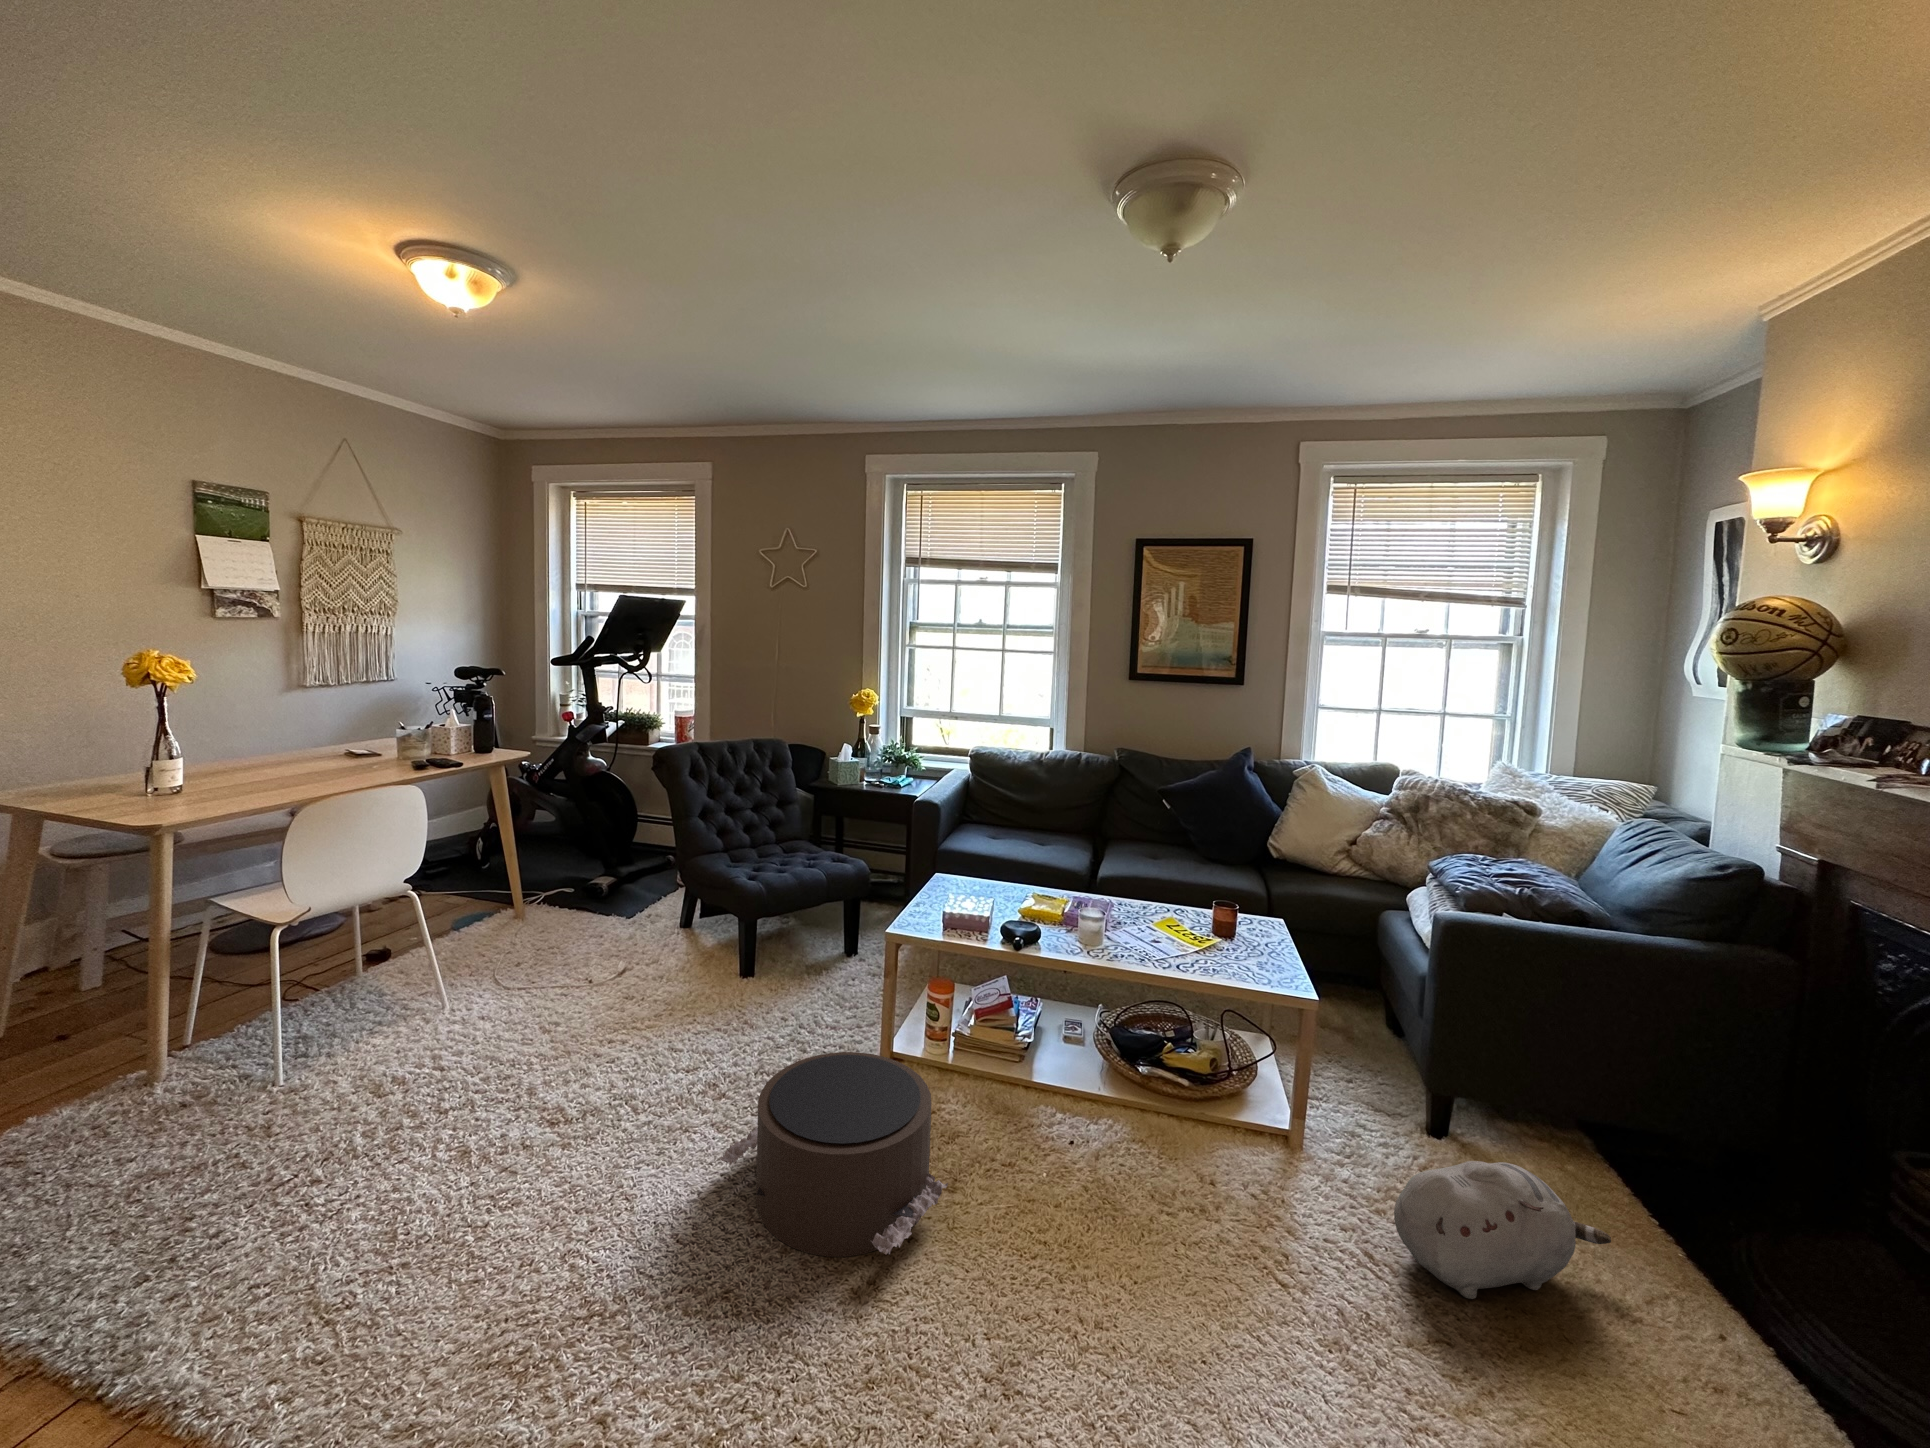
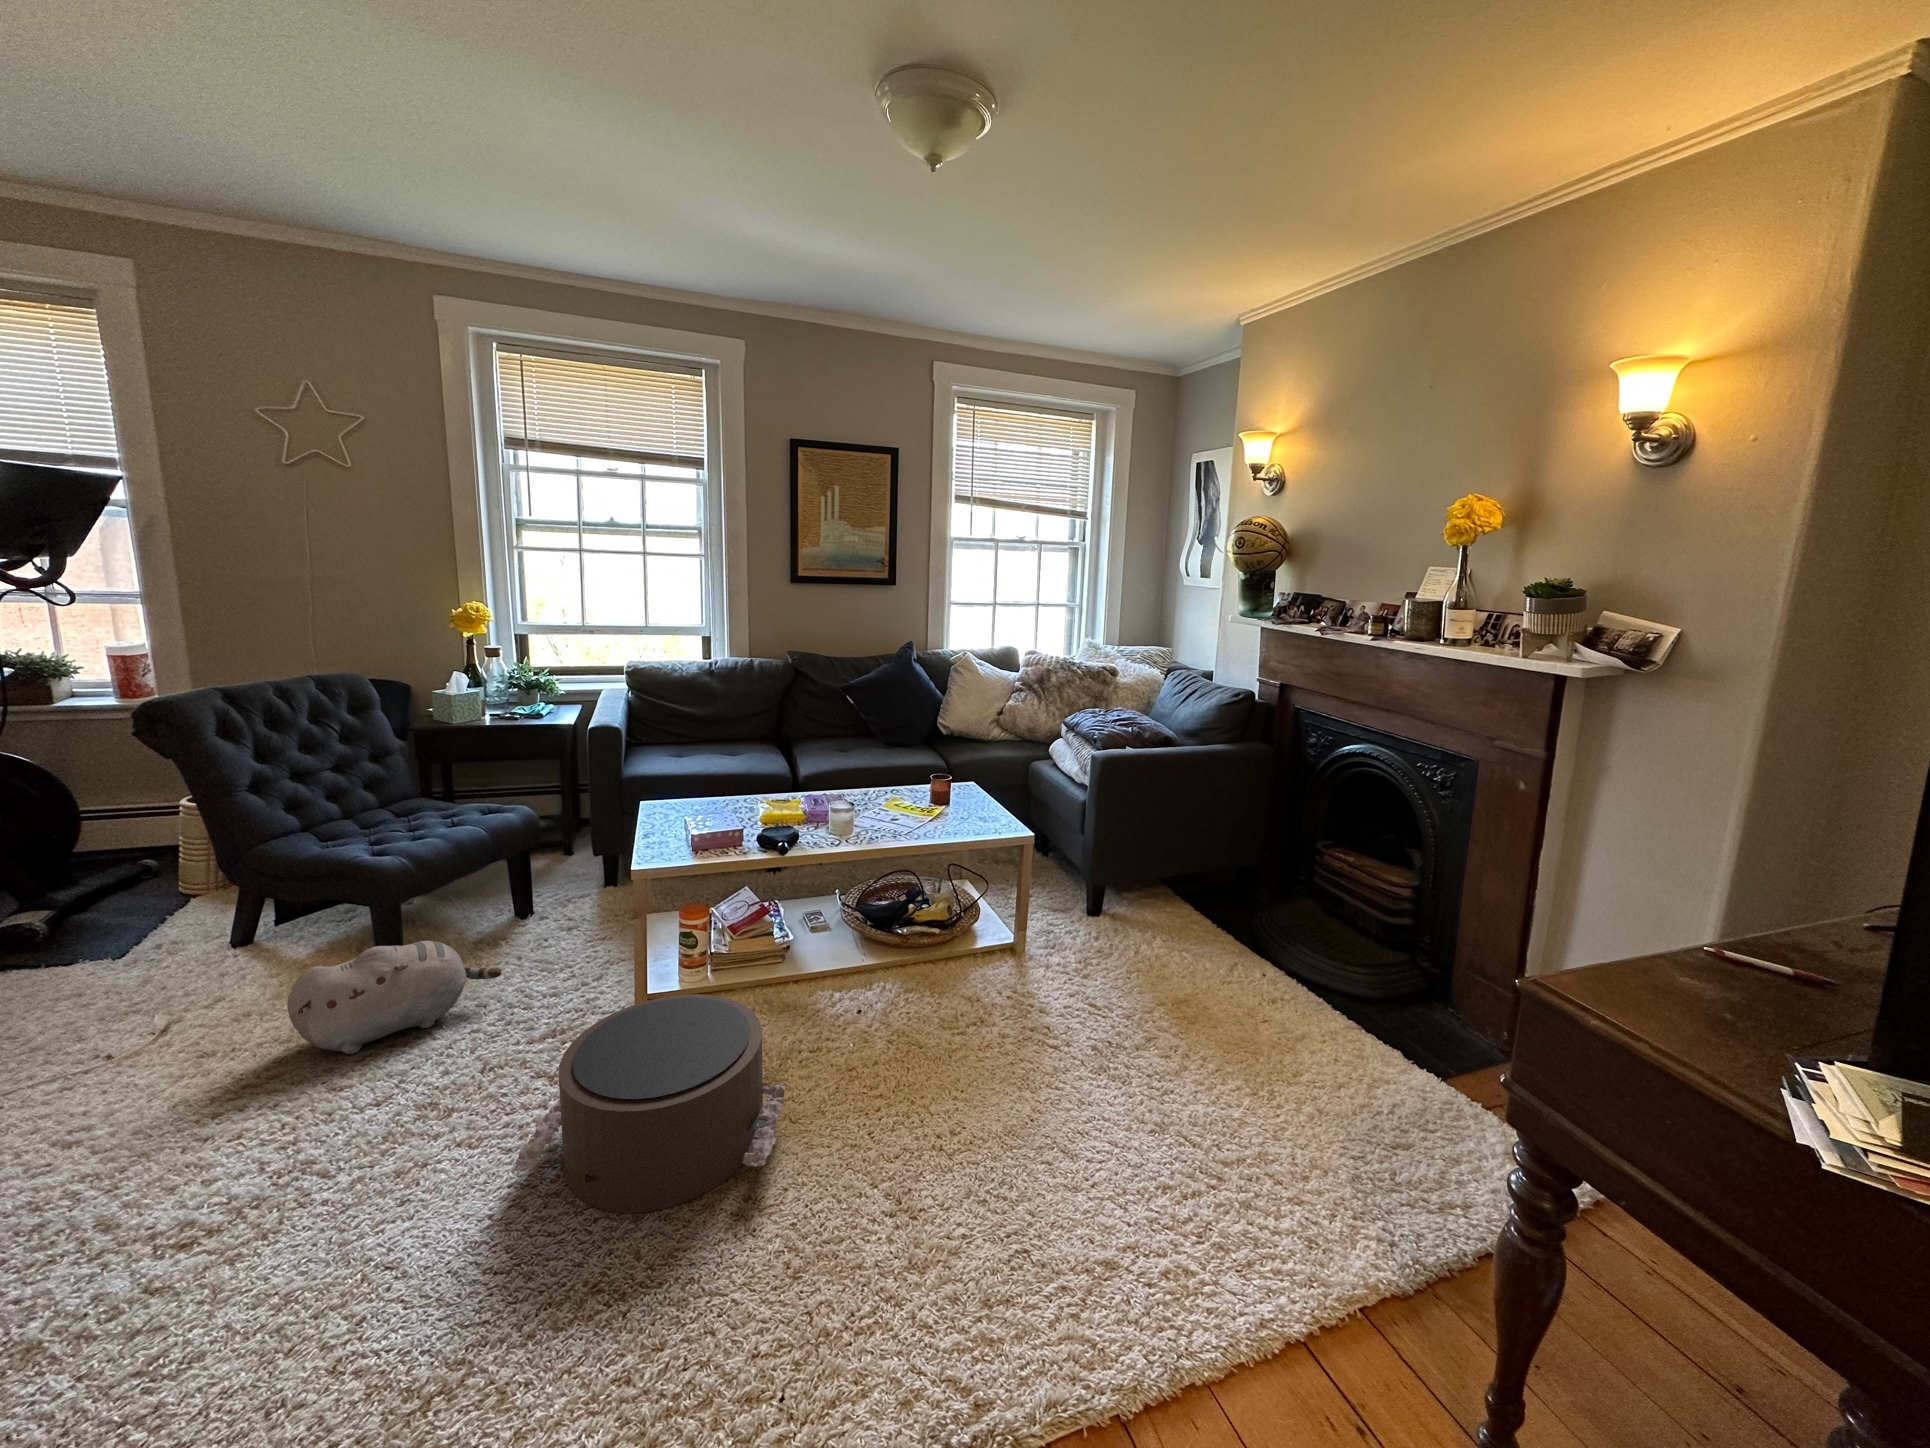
plush toy: present [1394,1161,1611,1299] -> present [287,941,501,1054]

